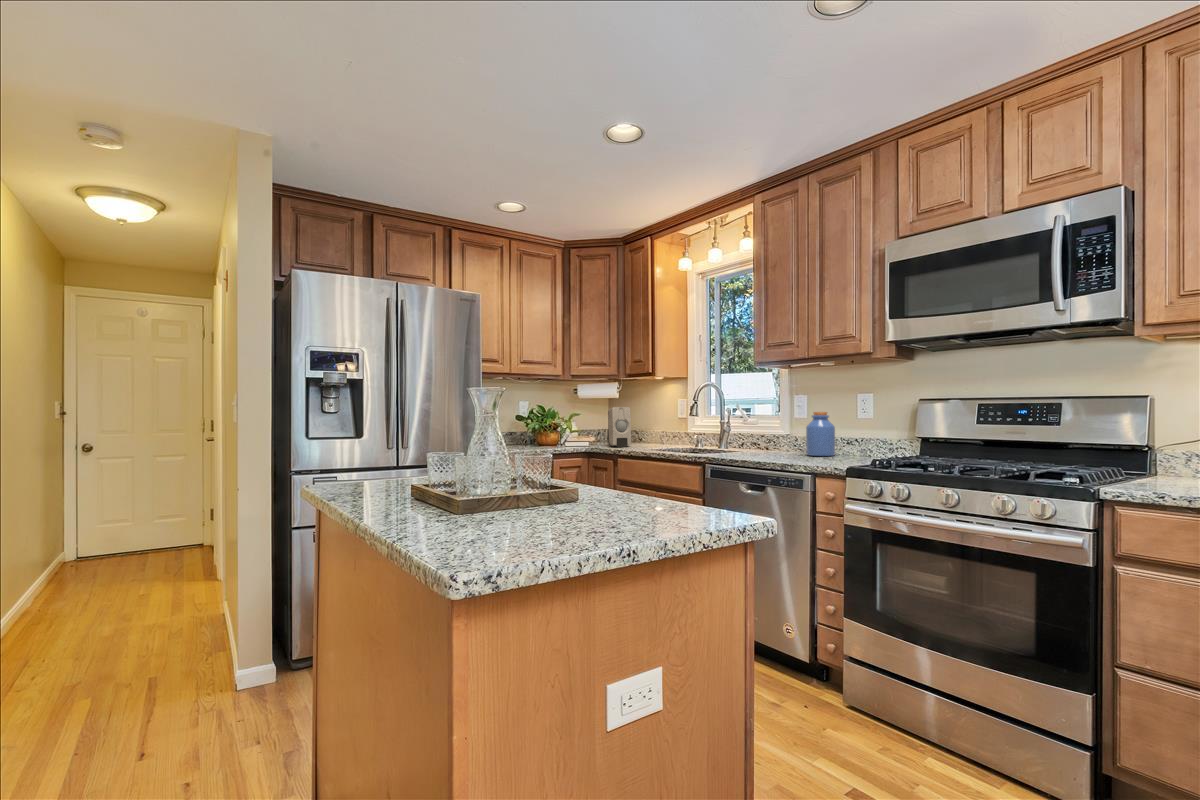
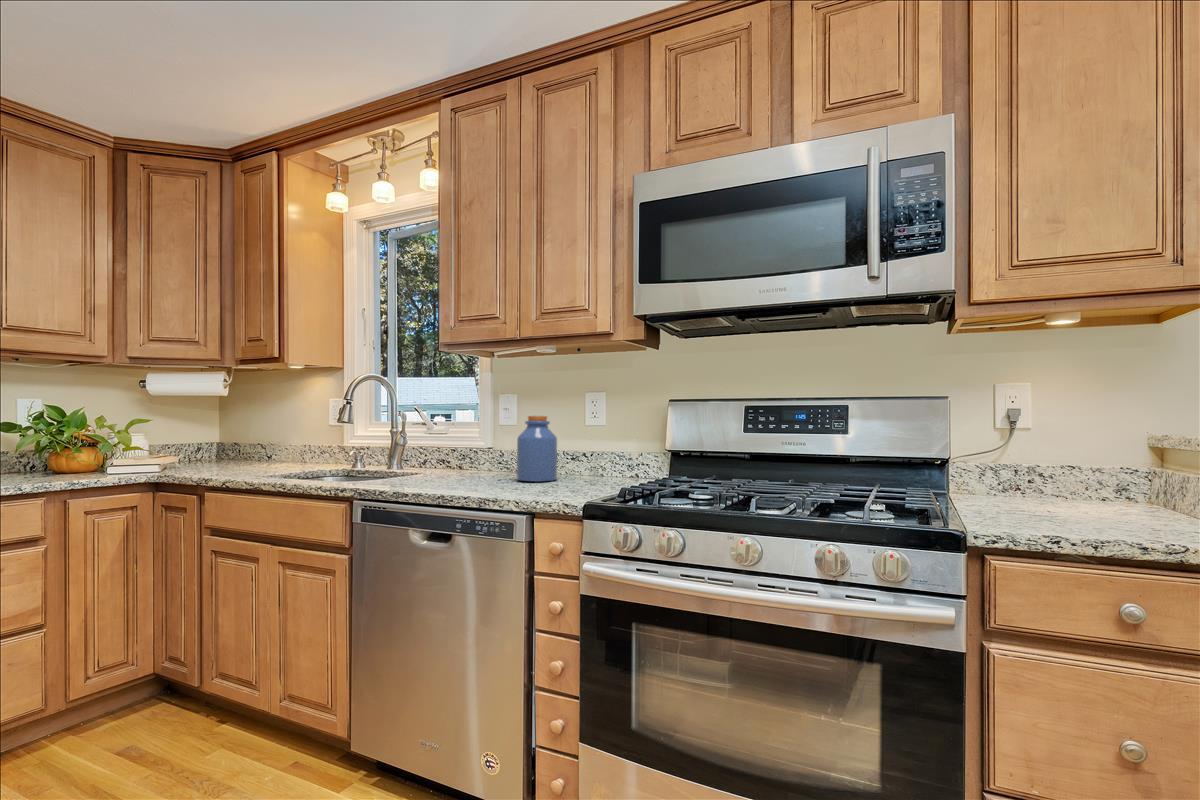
soap dispenser: present [608,407,631,447] -> none [200,407,240,472]

